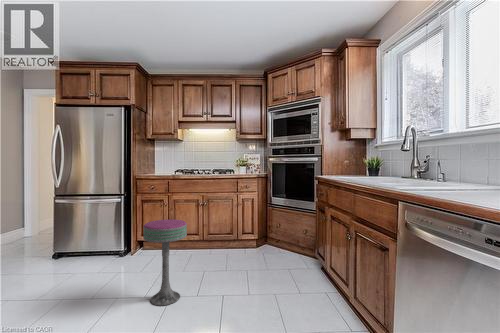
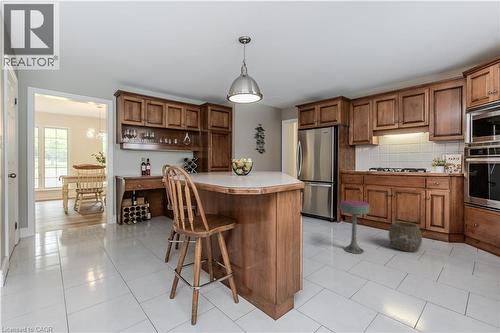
woven basket: none [206,237,242,277] -> present [389,221,422,252]

